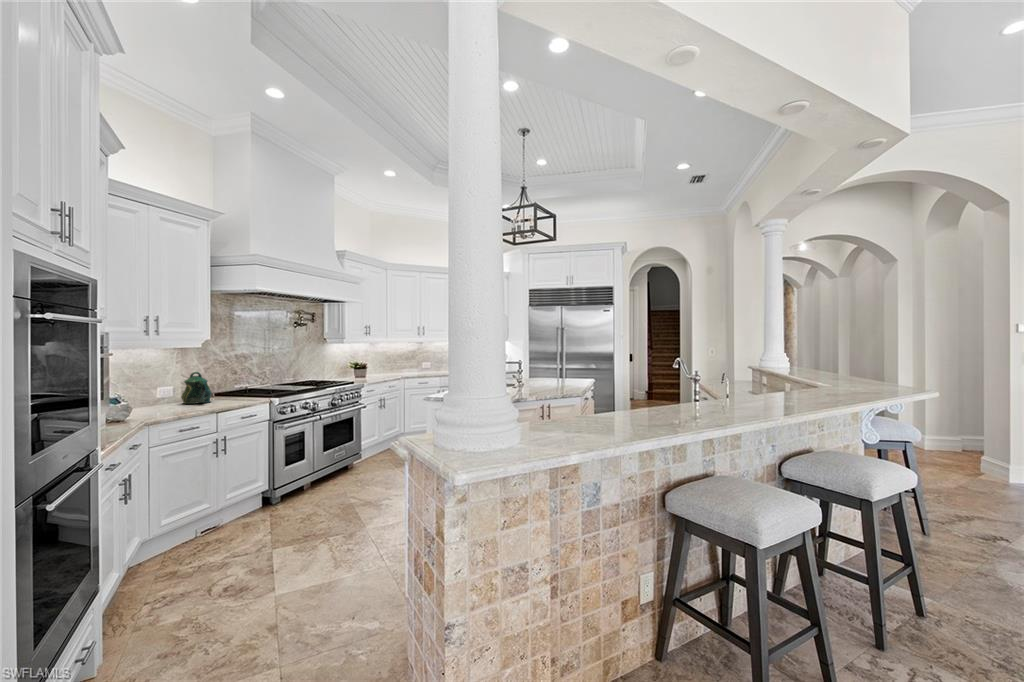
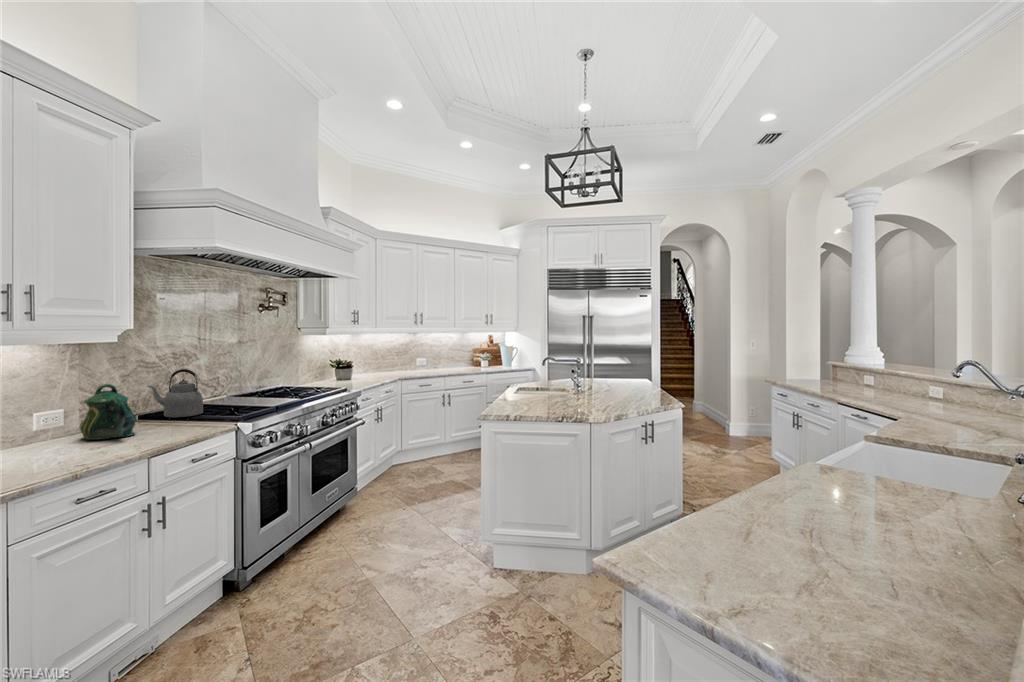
kettle: none [220,365,254,395] -> present [147,369,203,417]

